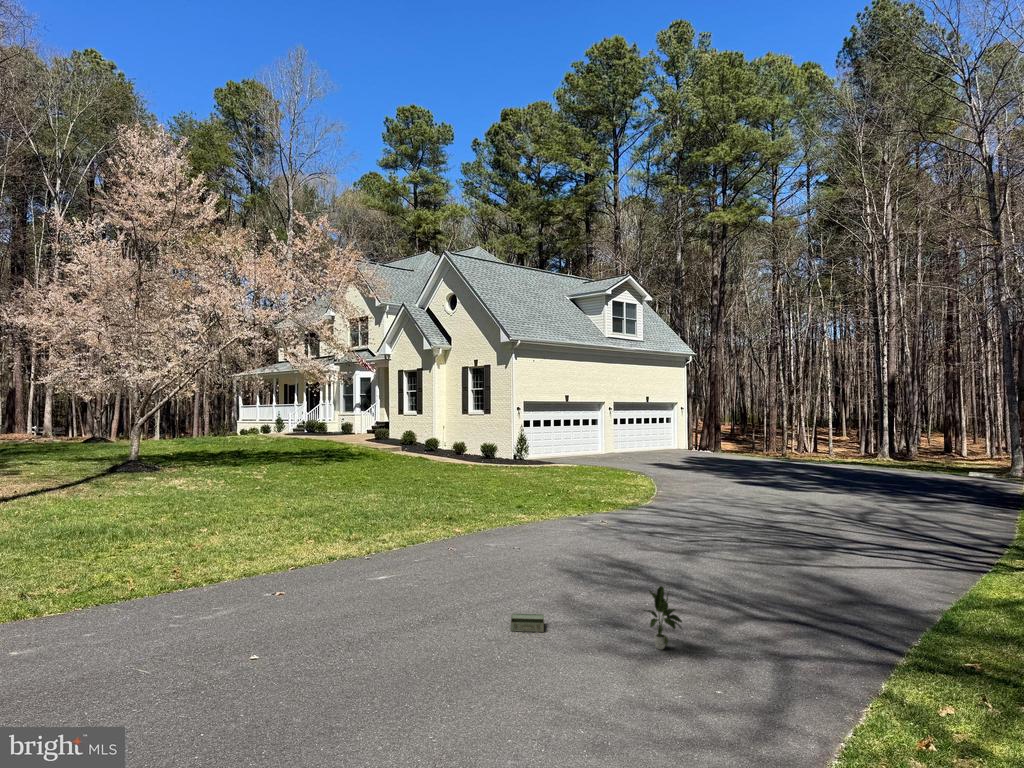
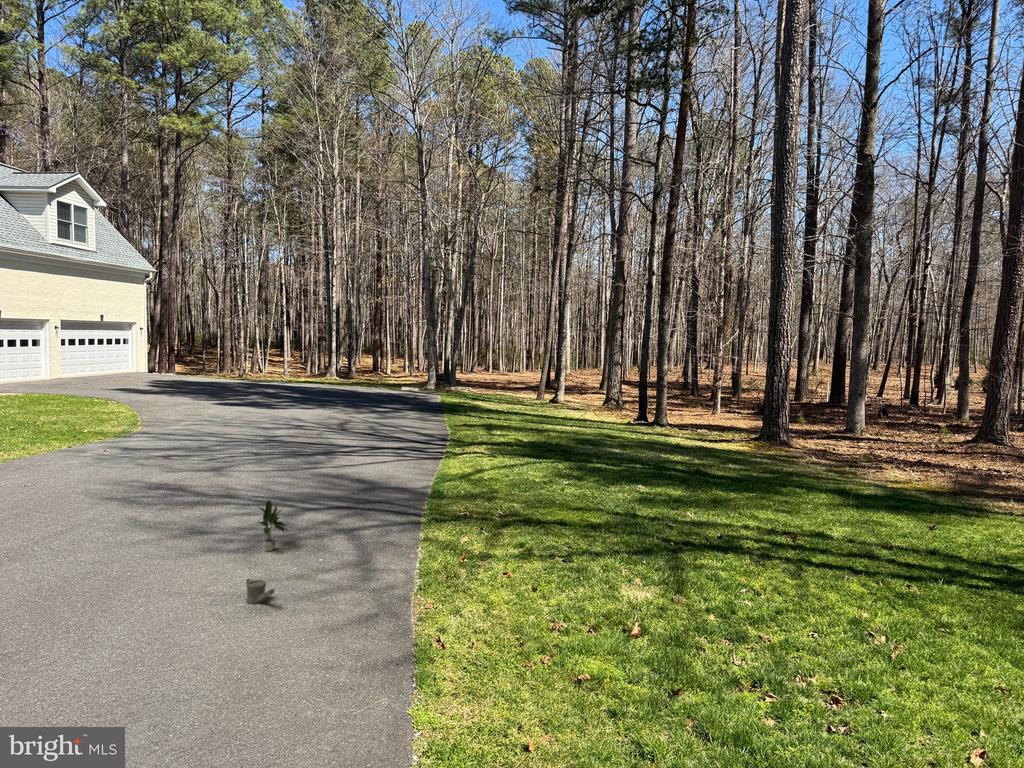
toolbox: present [511,614,544,632] -> none [110,549,153,571]
watering can: none [590,677,613,713] -> present [246,579,274,604]

